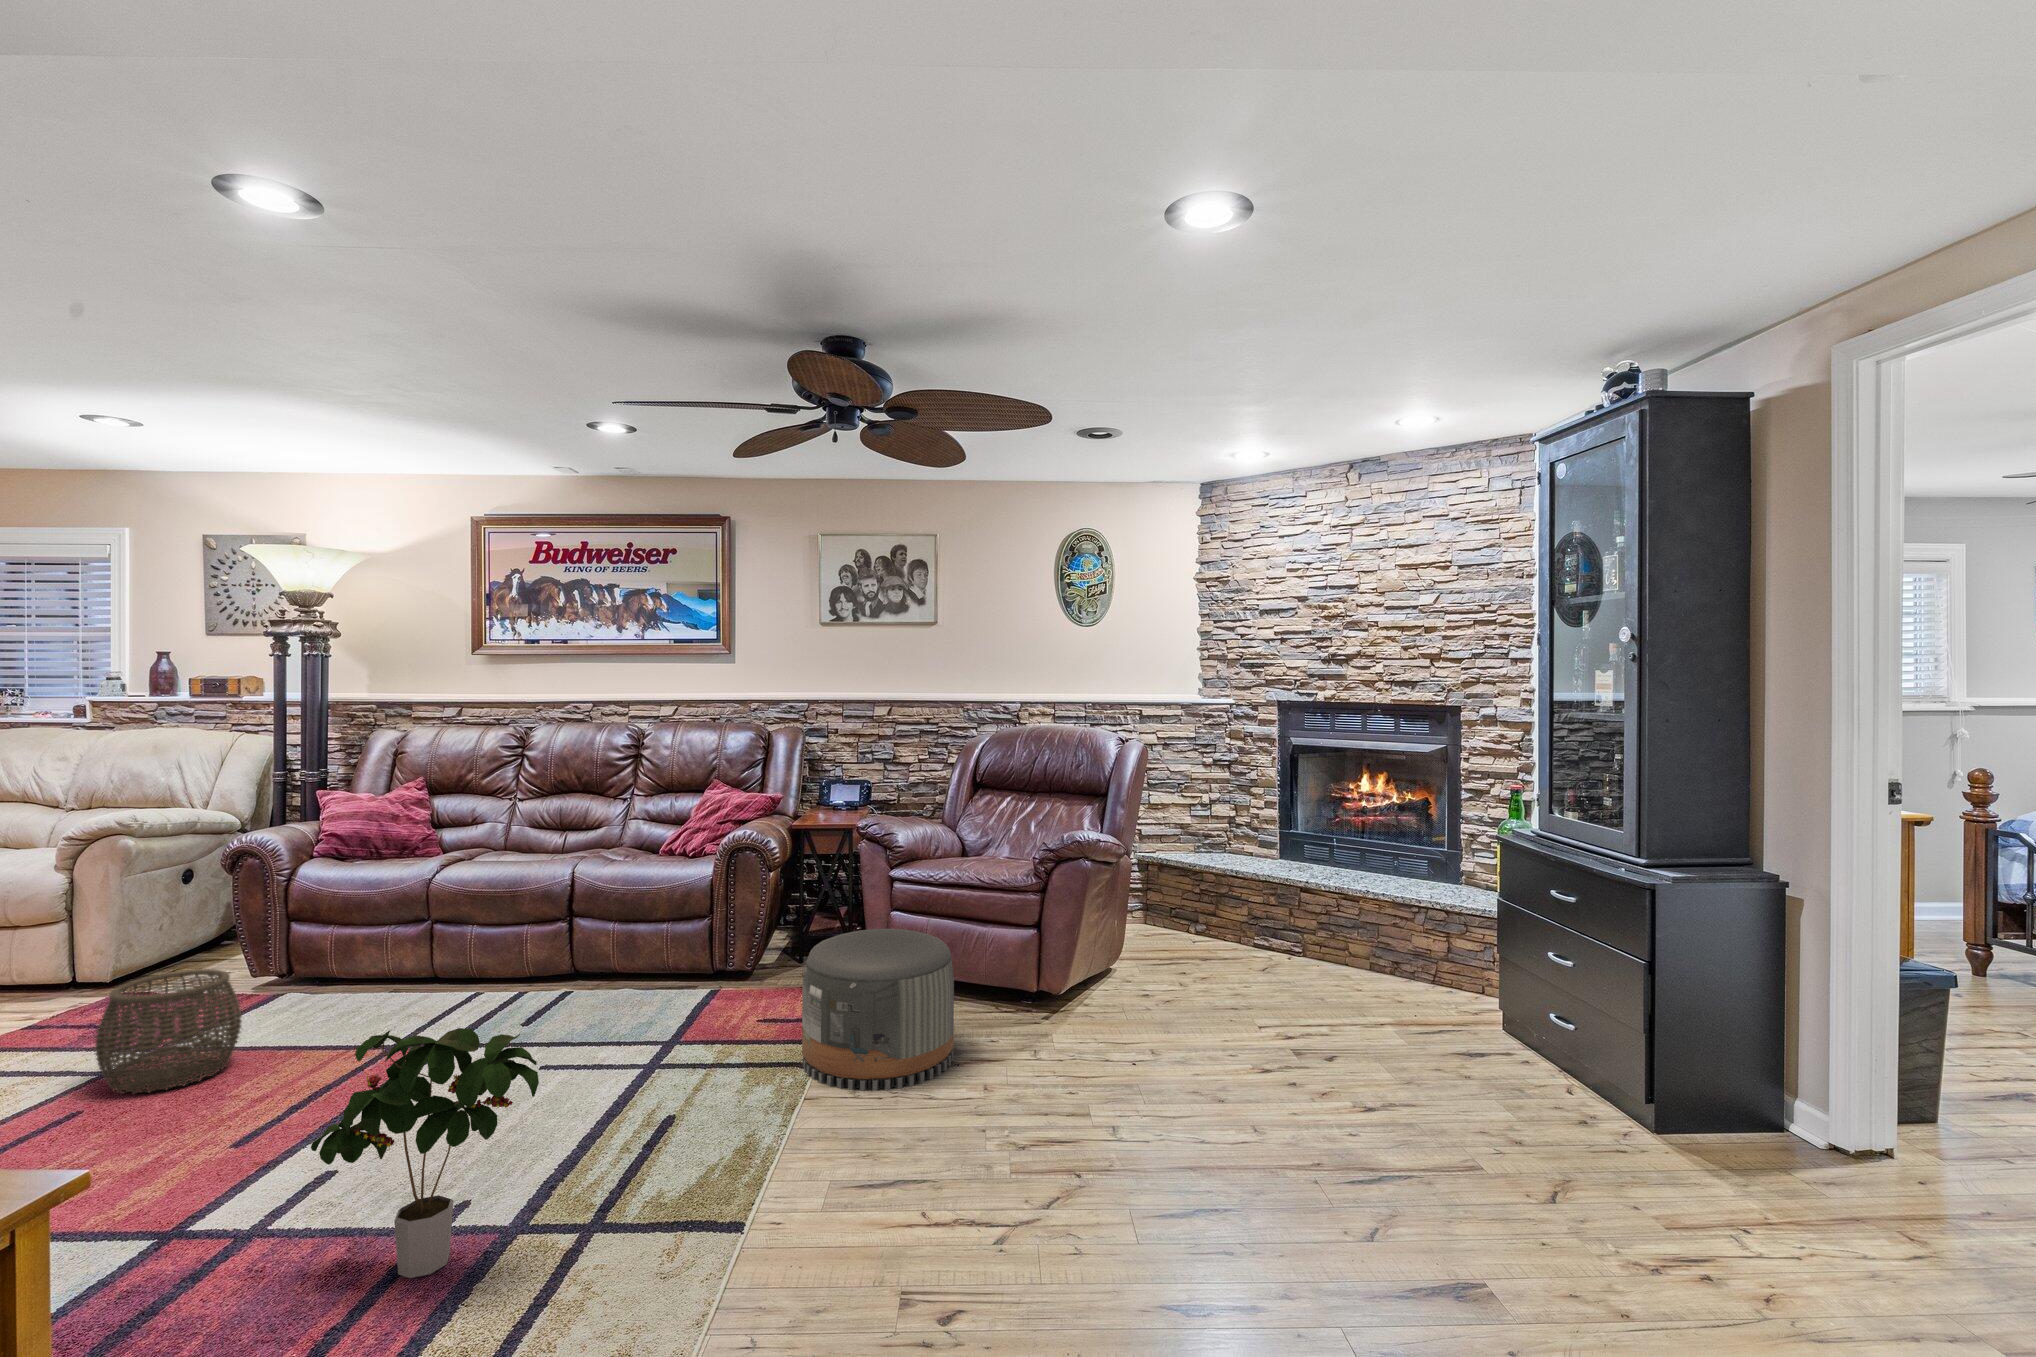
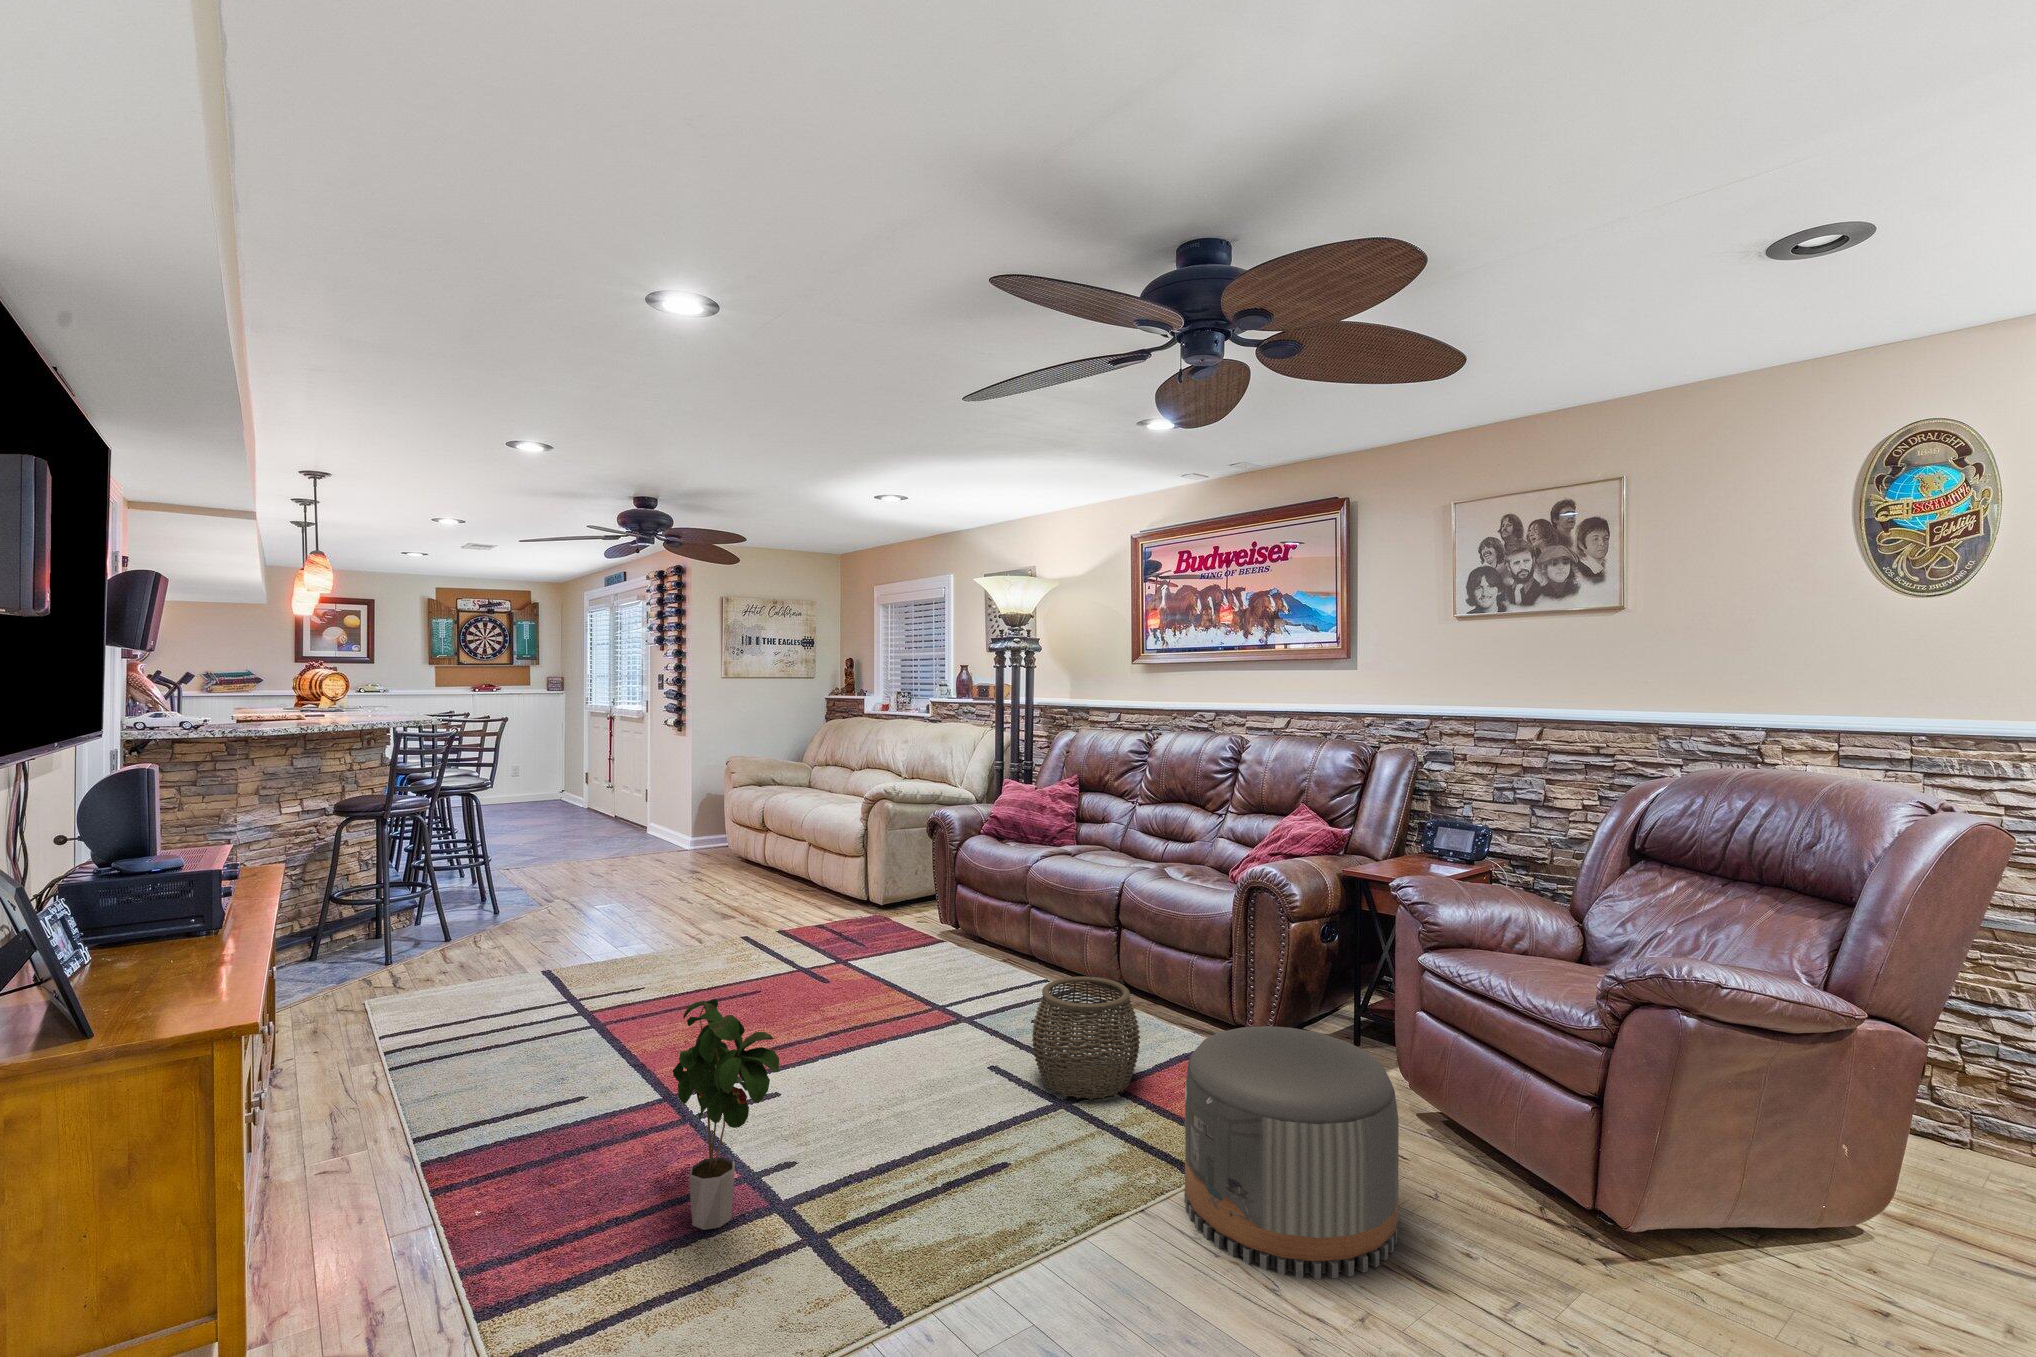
woven basket: present [95,969,242,1094] -> present [1032,976,1140,1100]

